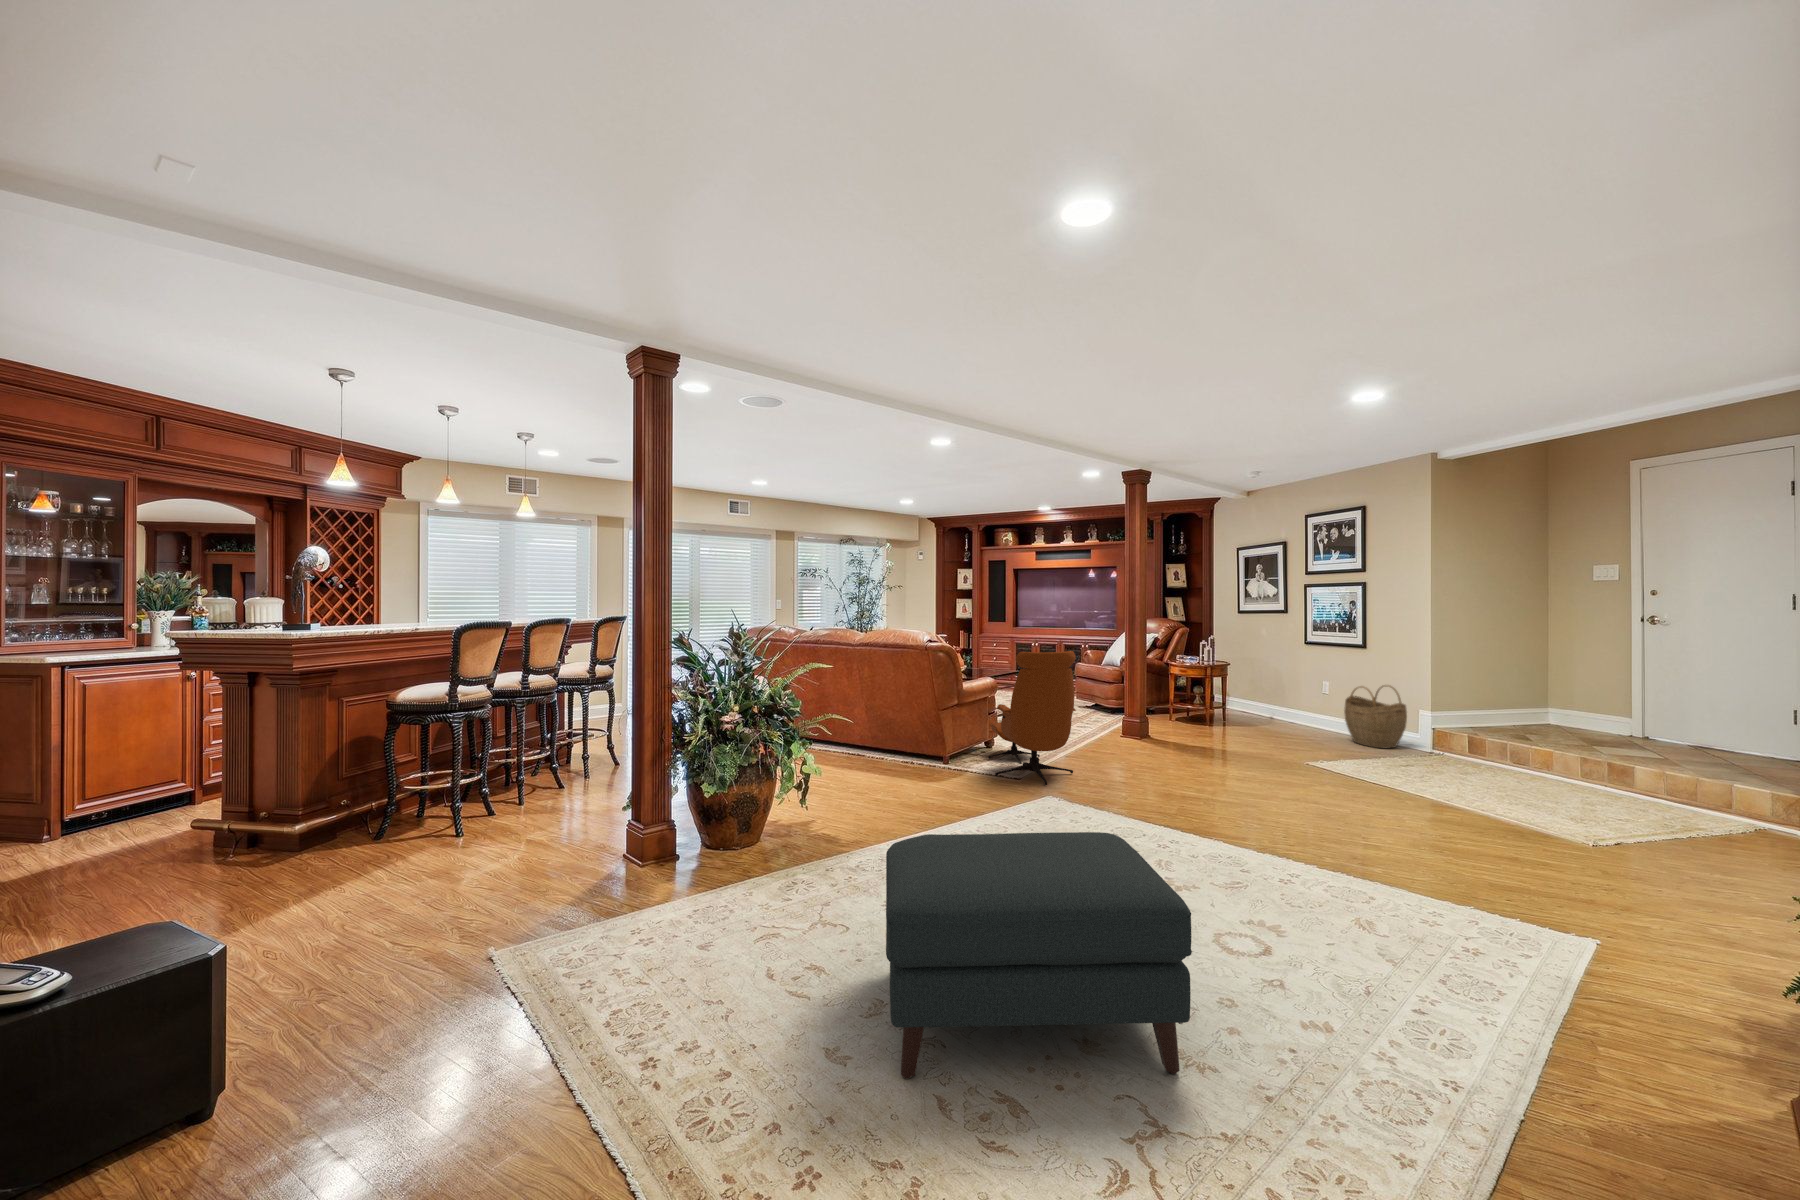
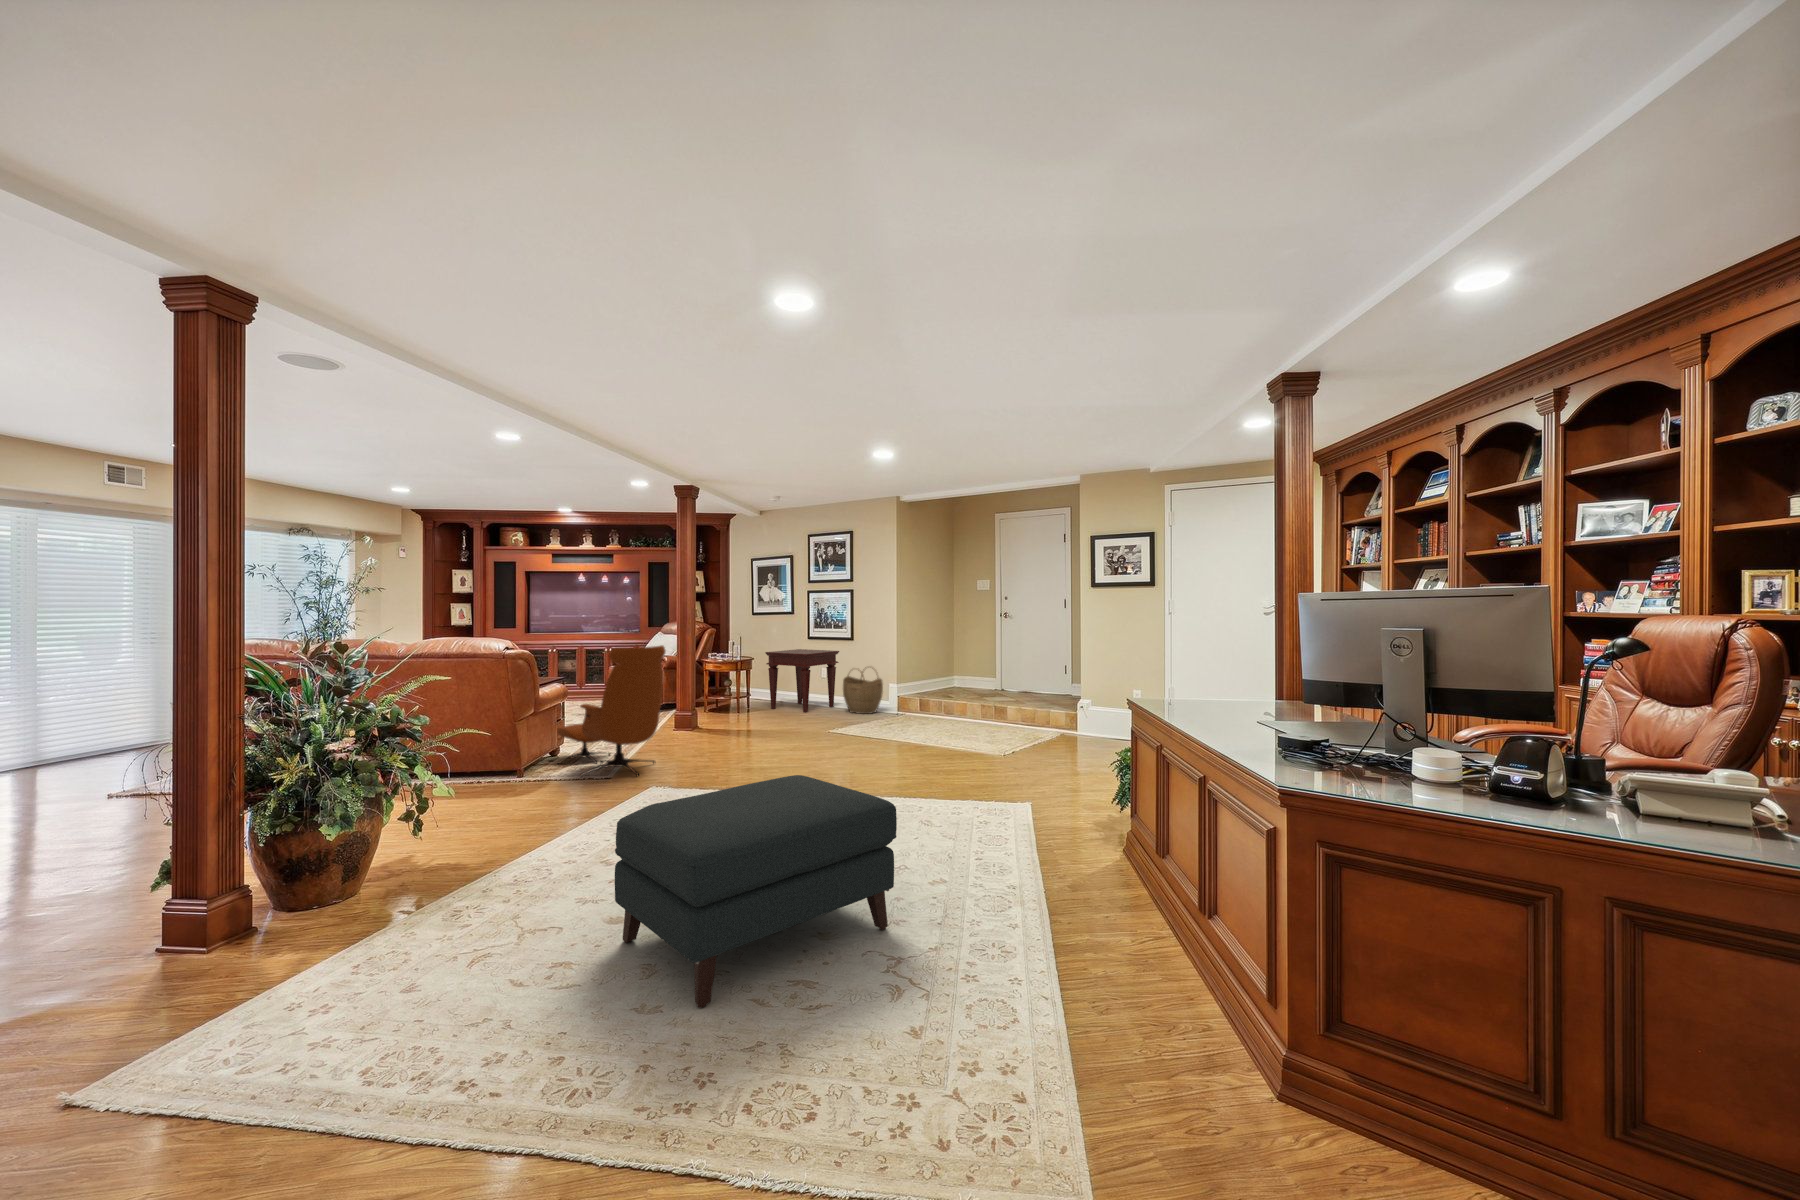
side table: none [1242,656,1345,735] -> present [765,649,839,712]

